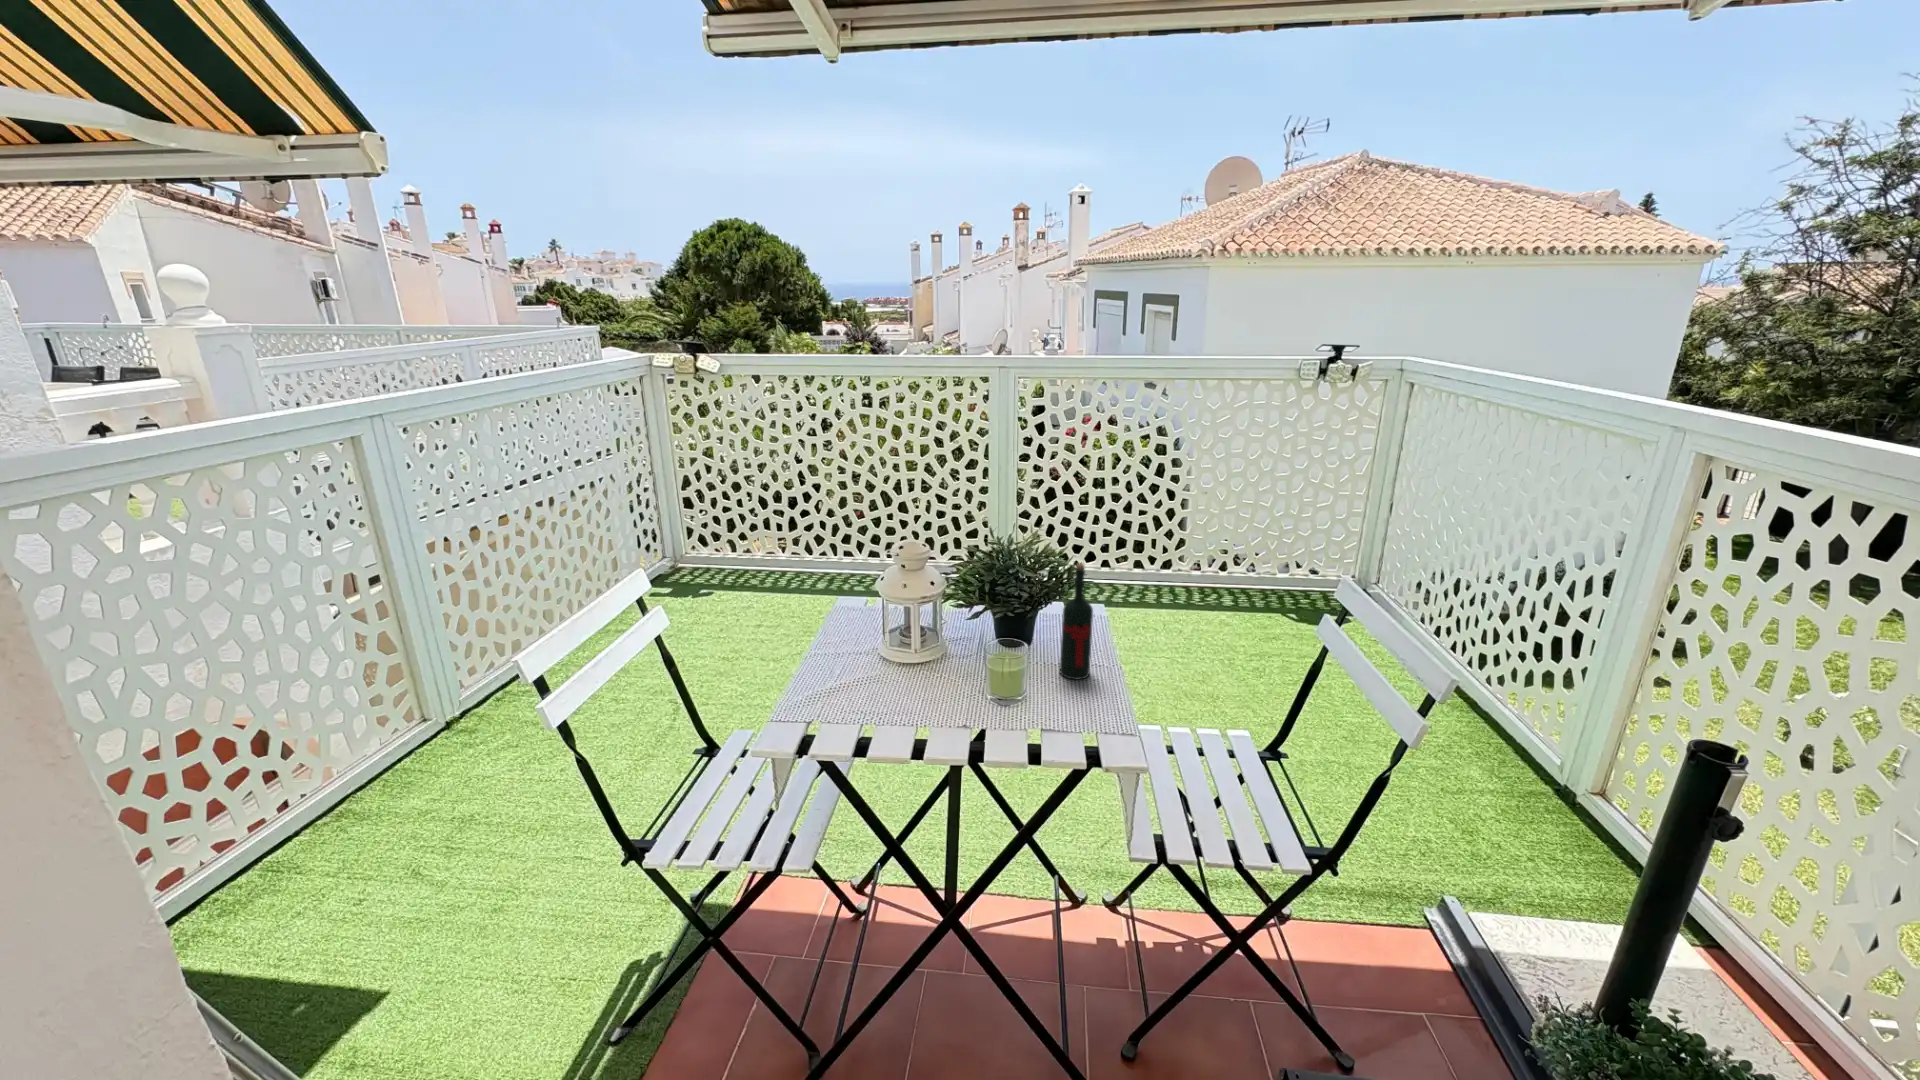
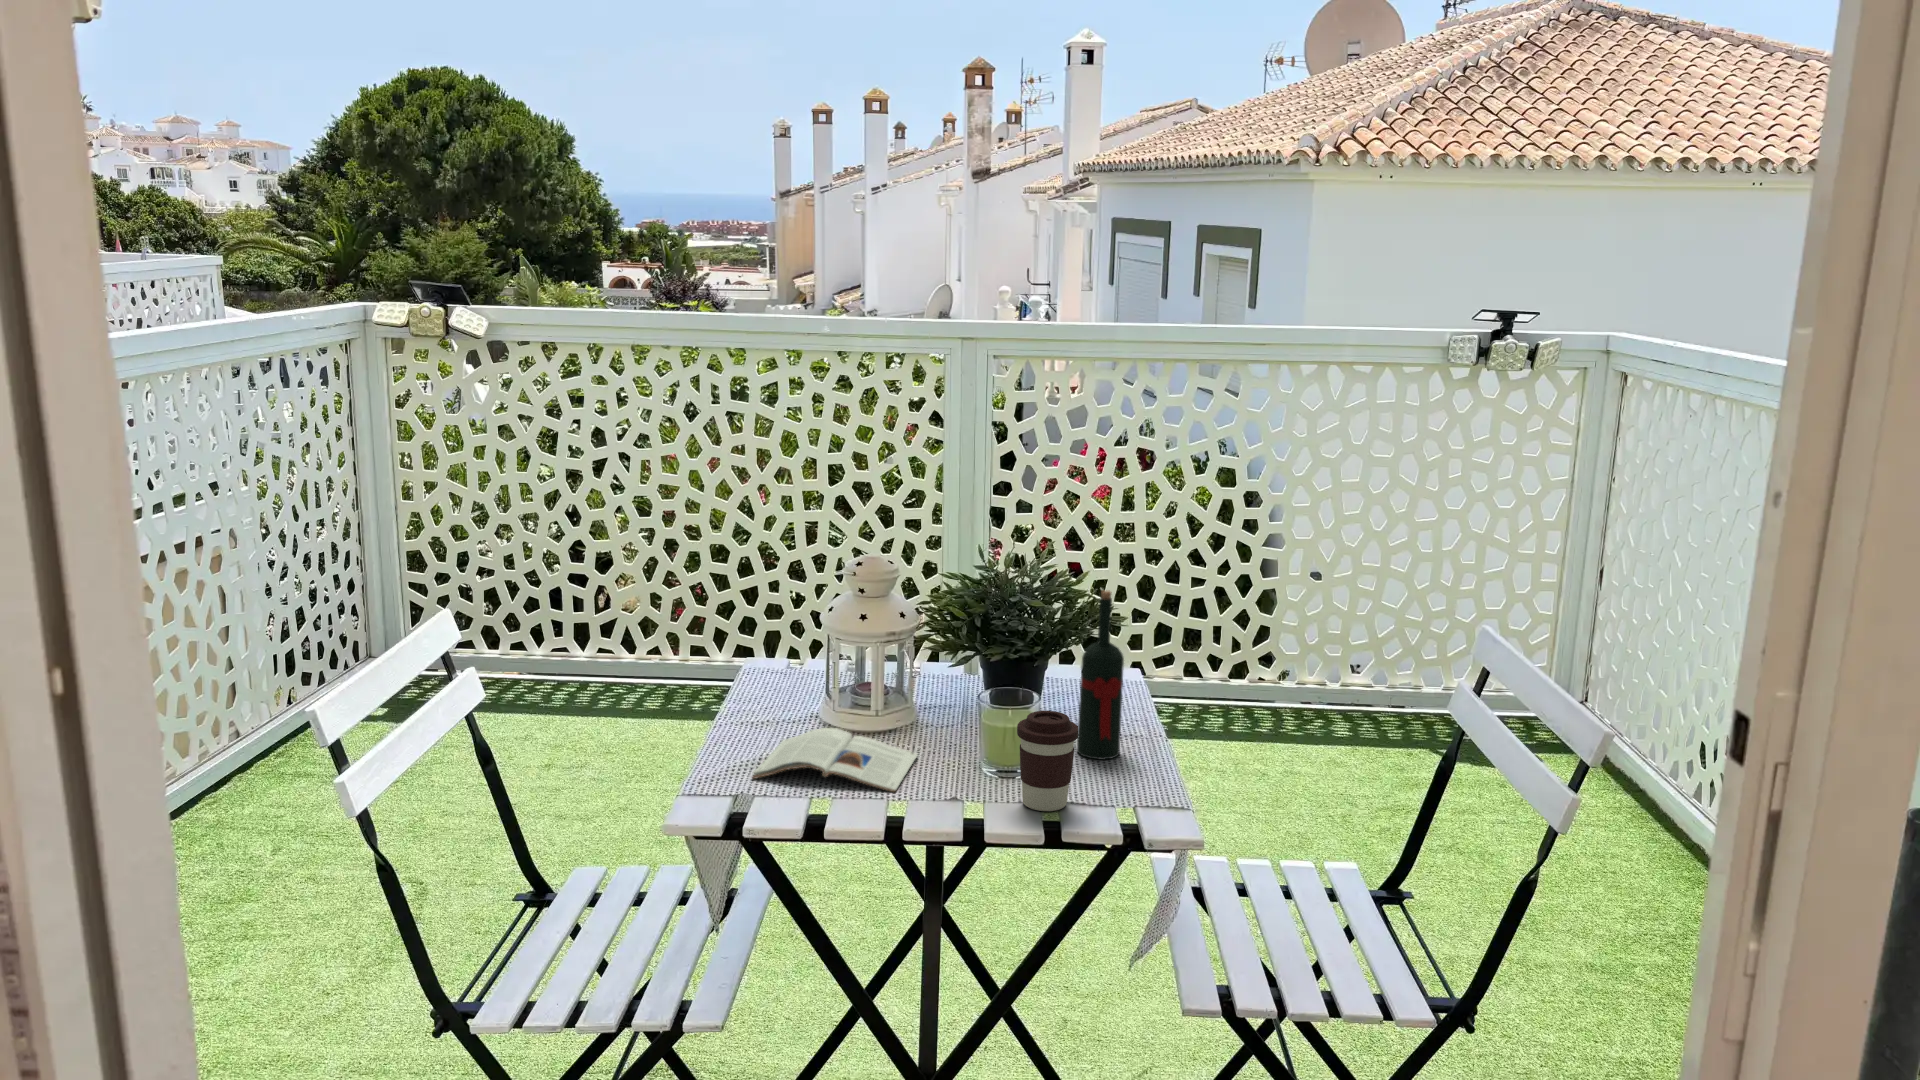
magazine: none [831,656,949,712] -> present [753,728,918,792]
coffee cup: none [1014,658,1058,731] -> present [1017,711,1078,811]

